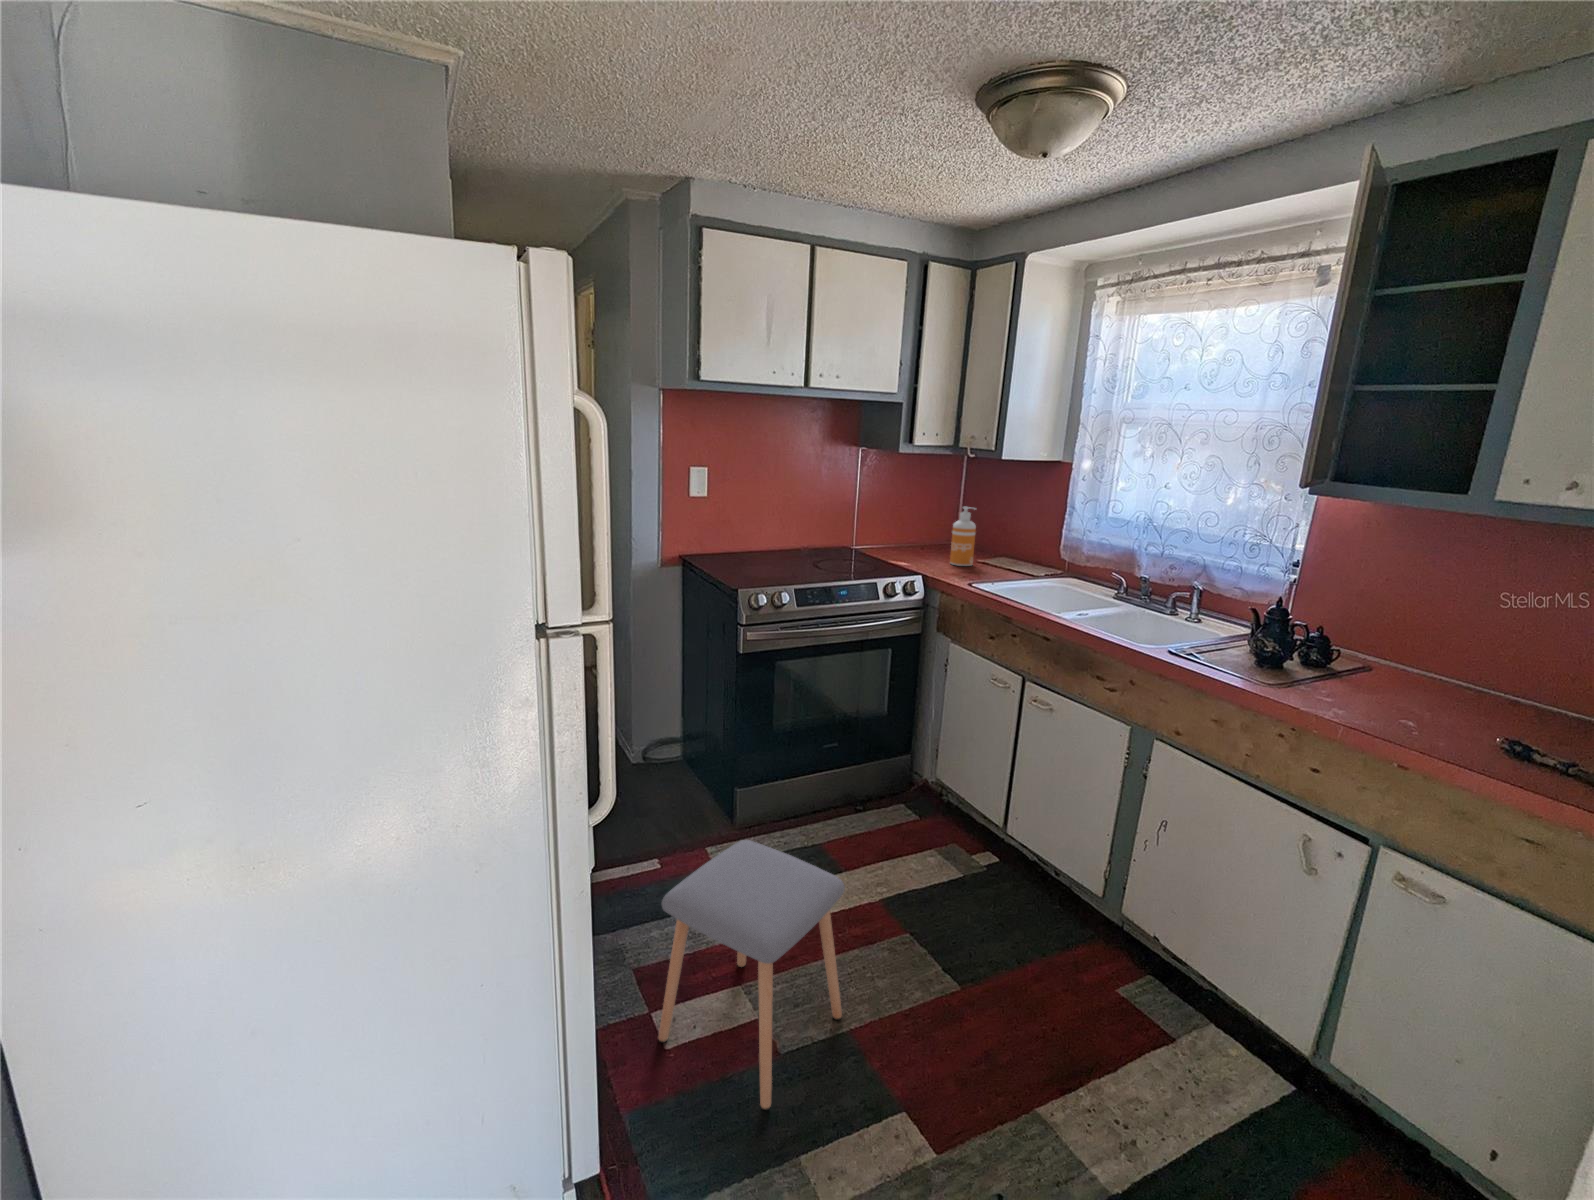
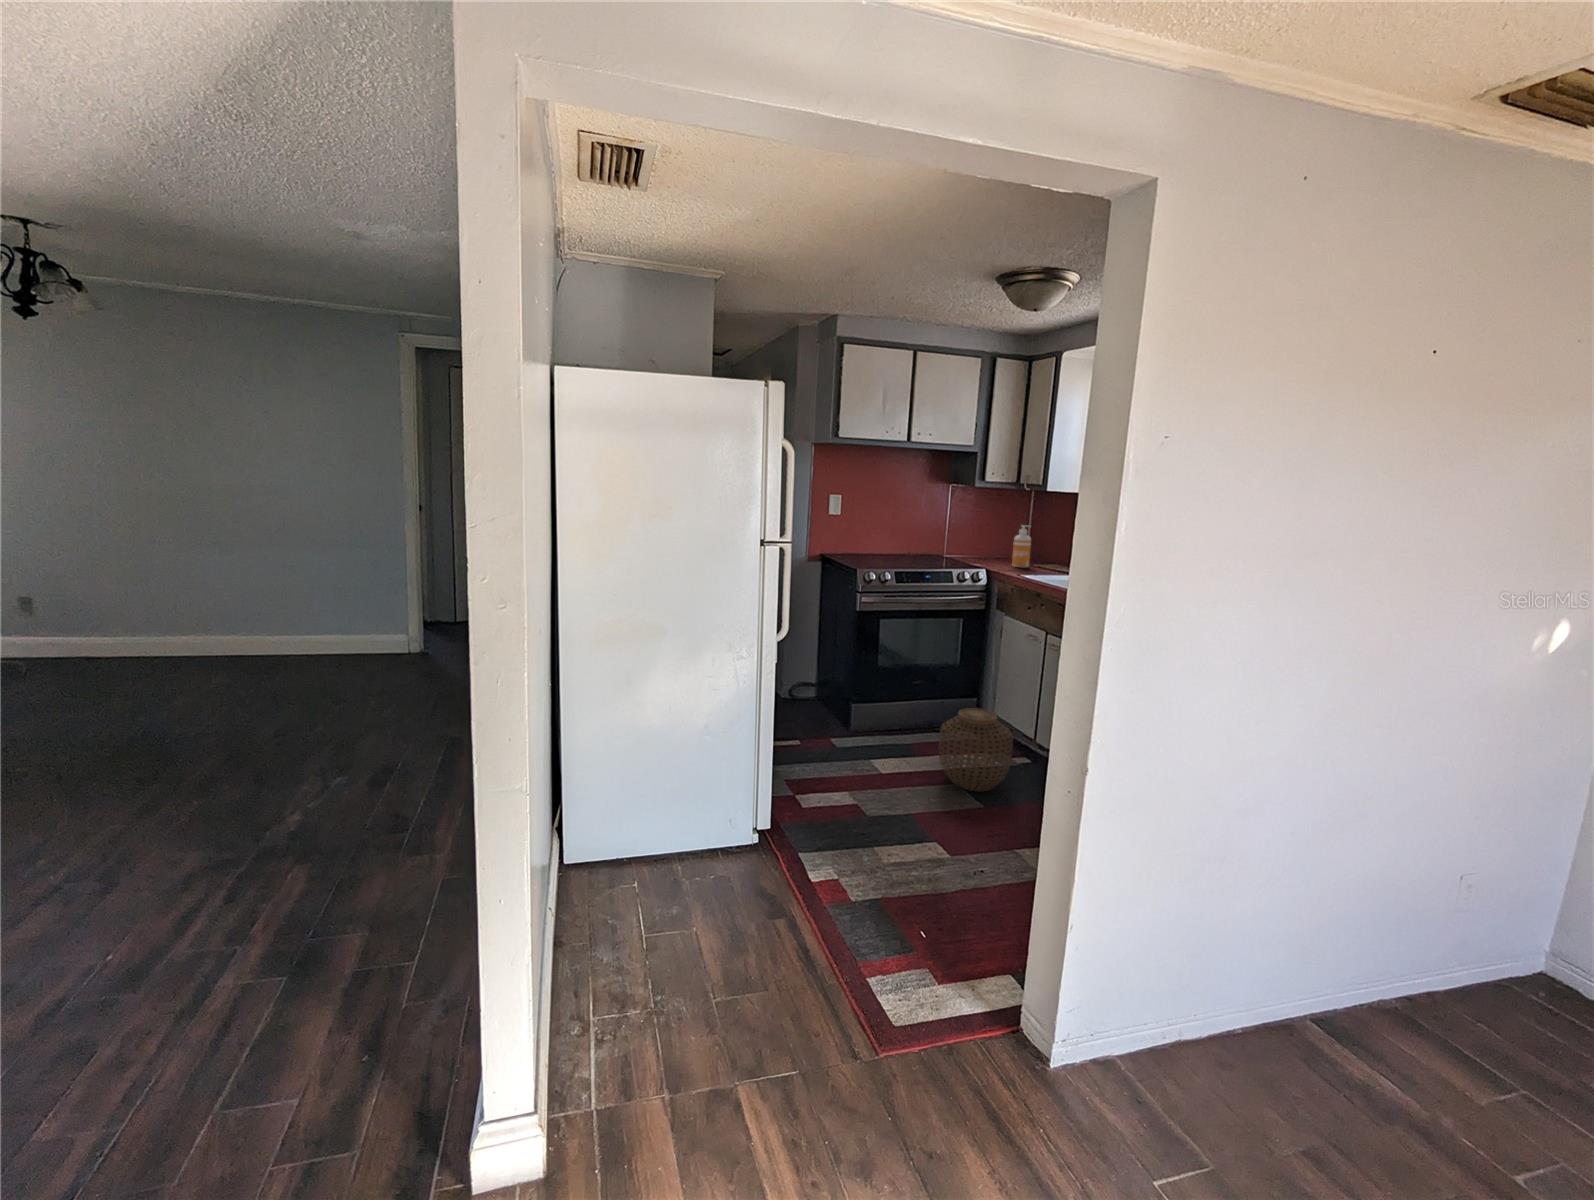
woven basket: none [879,812,993,946] -> present [939,708,1013,791]
stool: present [658,840,845,1110] -> none [798,702,910,834]

